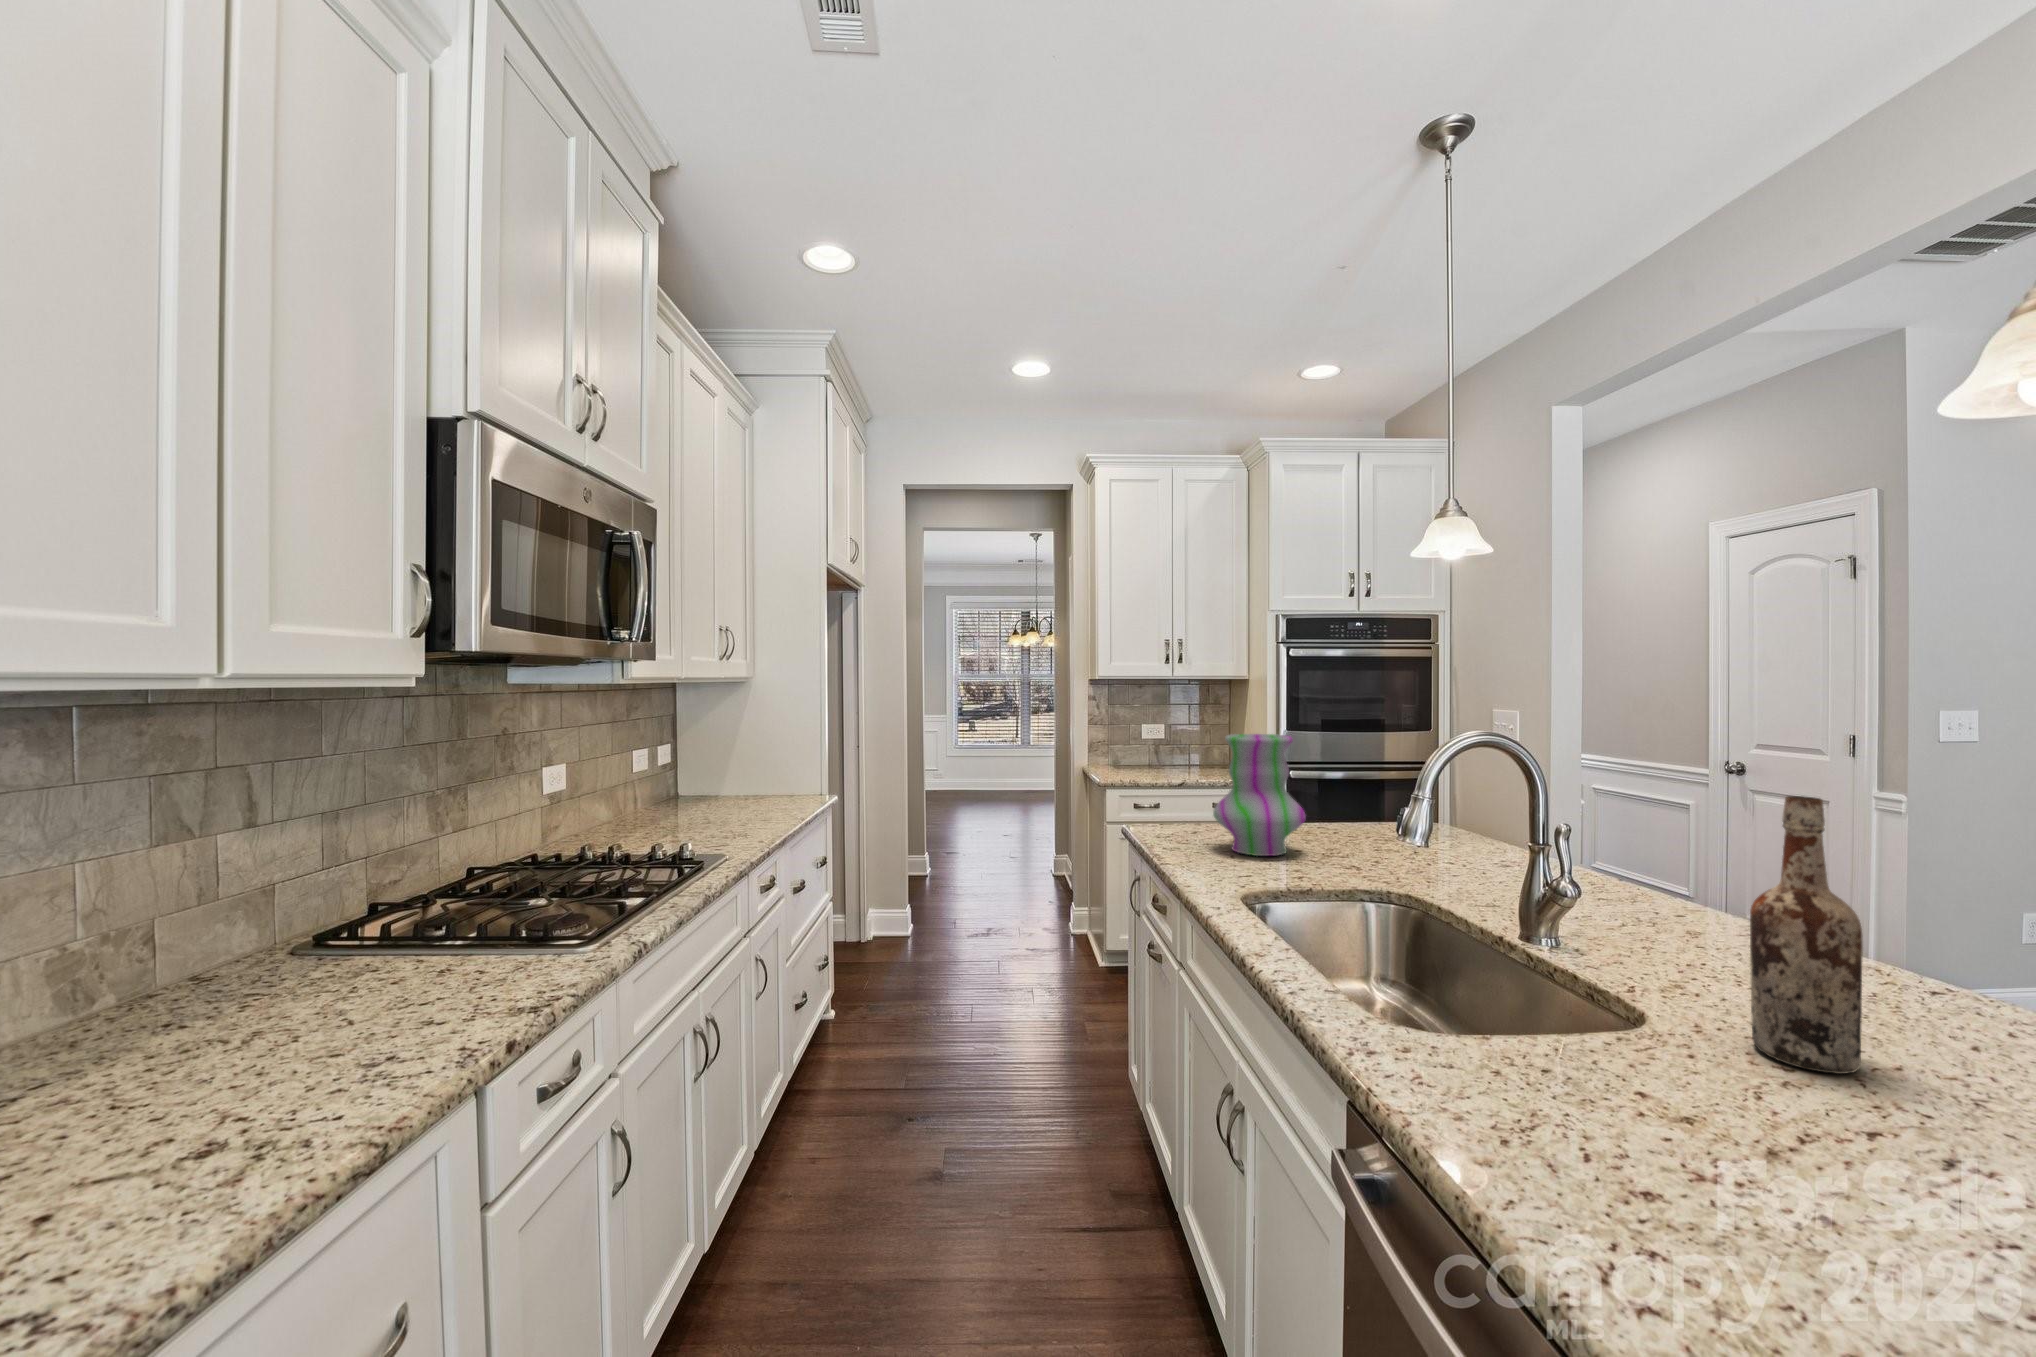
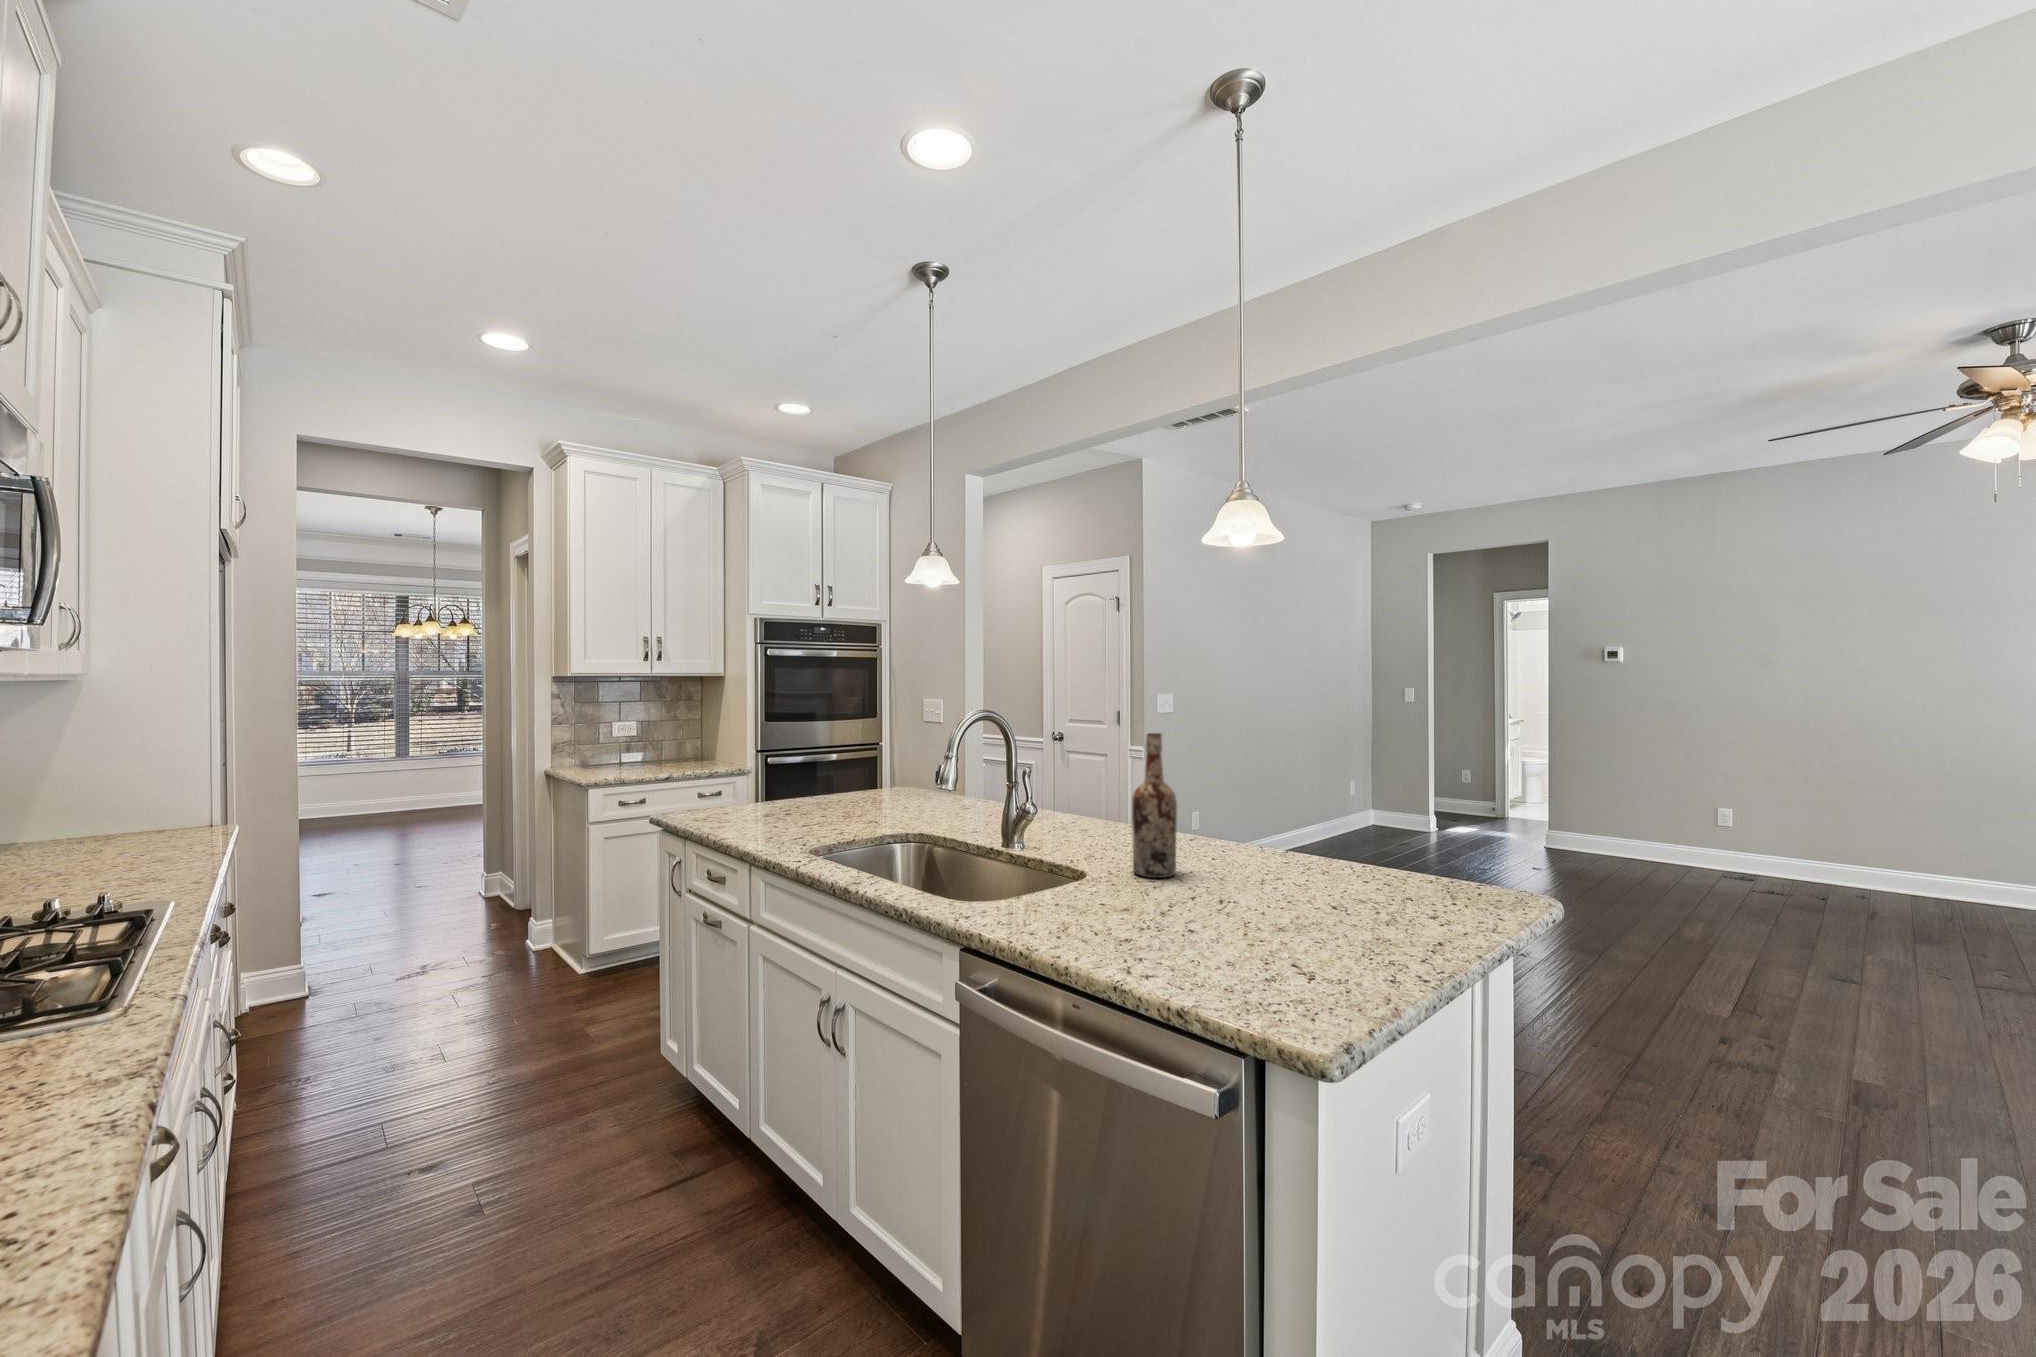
vase: present [1213,734,1306,856] -> none [754,720,832,823]

